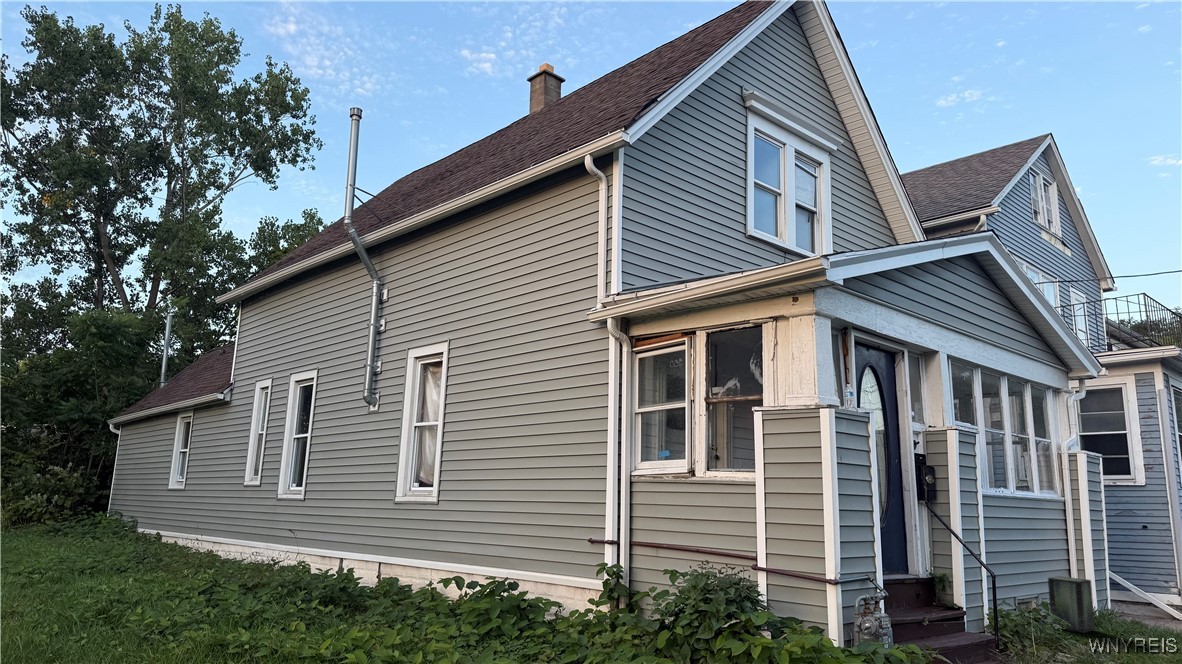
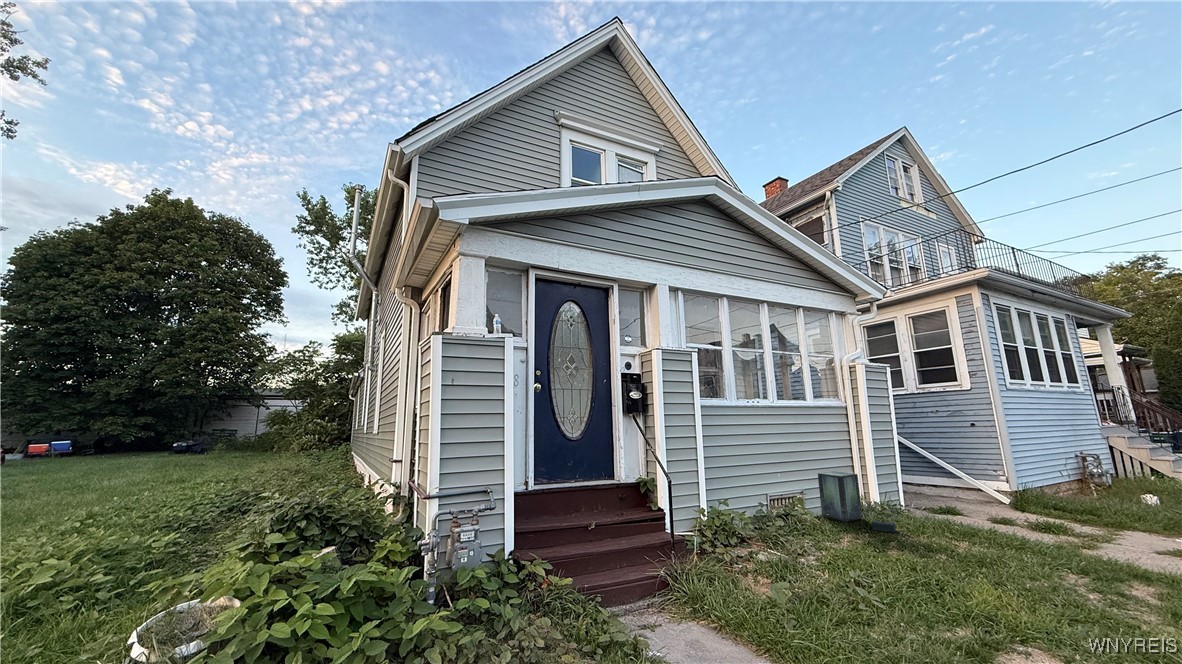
decorative plant: none [1105,608,1149,644] -> present [863,500,899,533]

